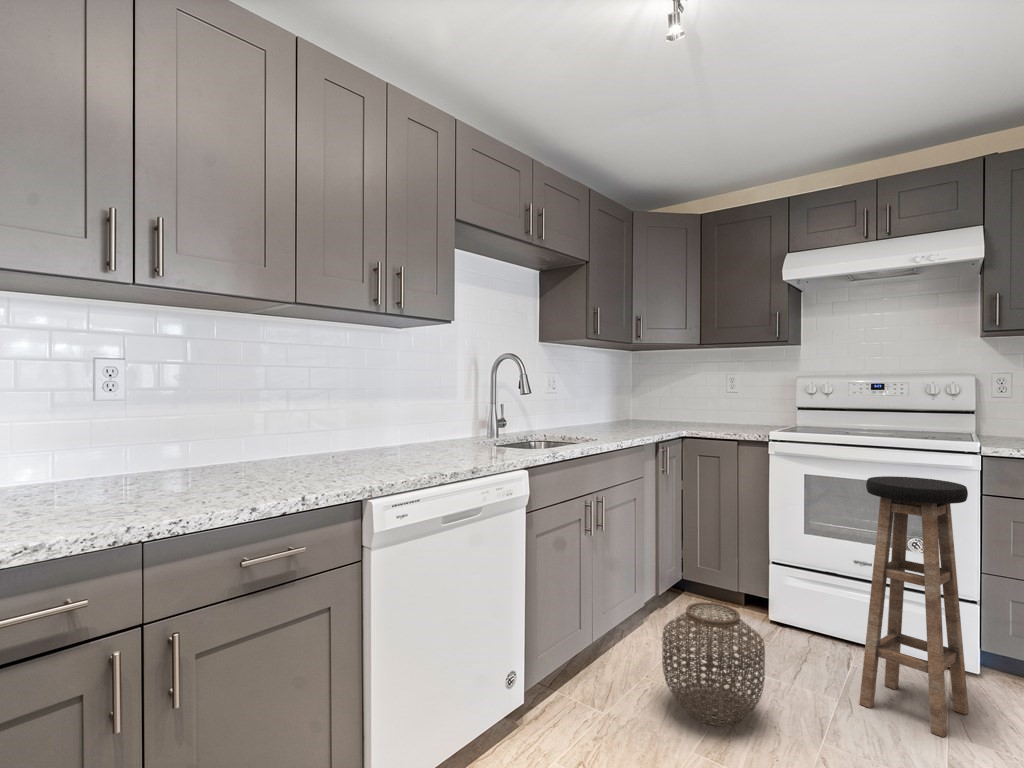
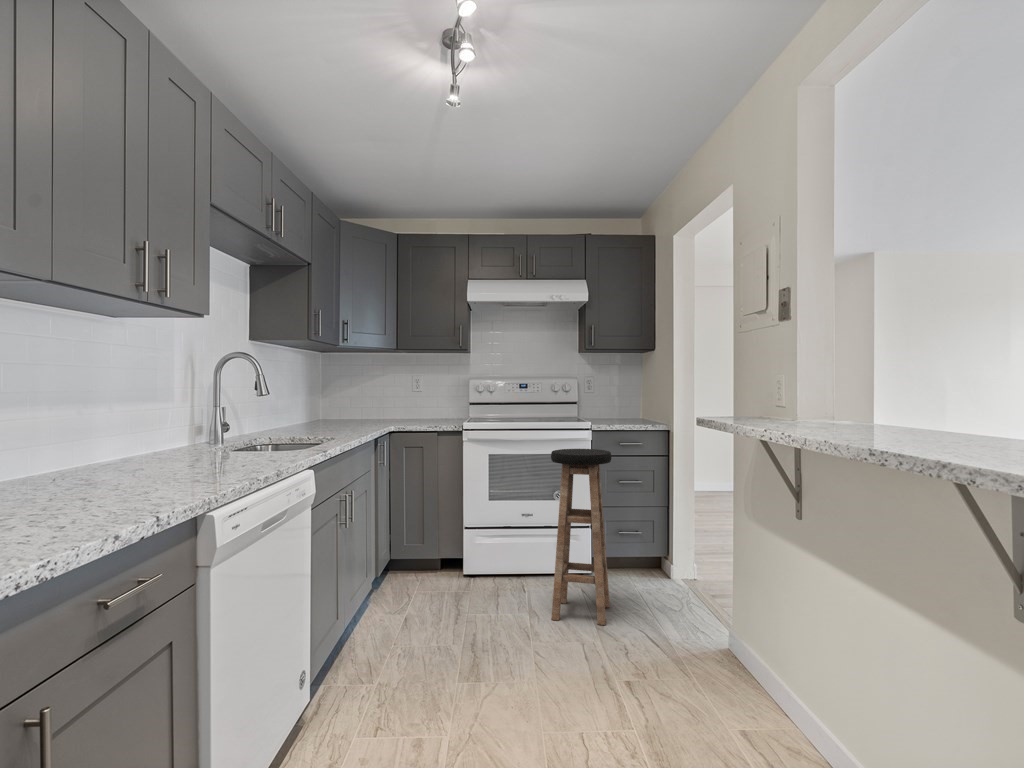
woven basket: present [662,602,765,726] -> none [421,566,503,667]

